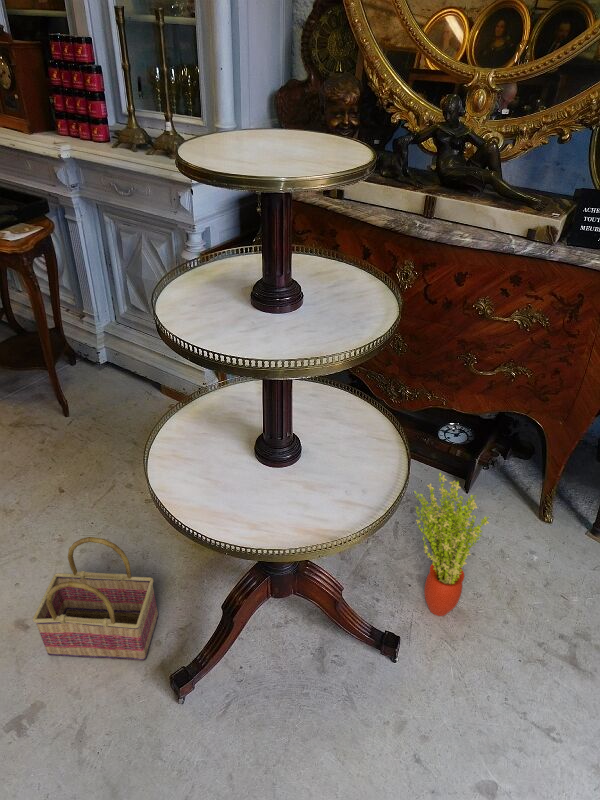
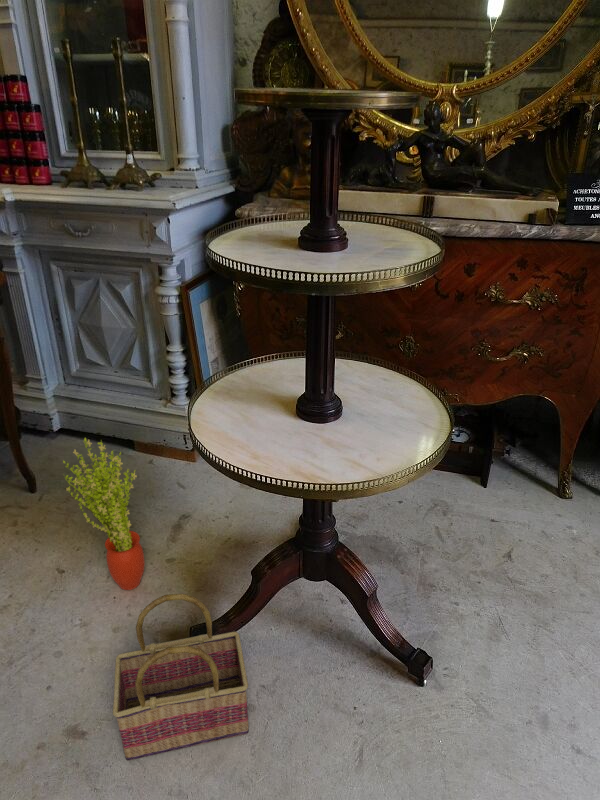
potted plant: present [414,473,489,616] -> present [63,438,145,590]

